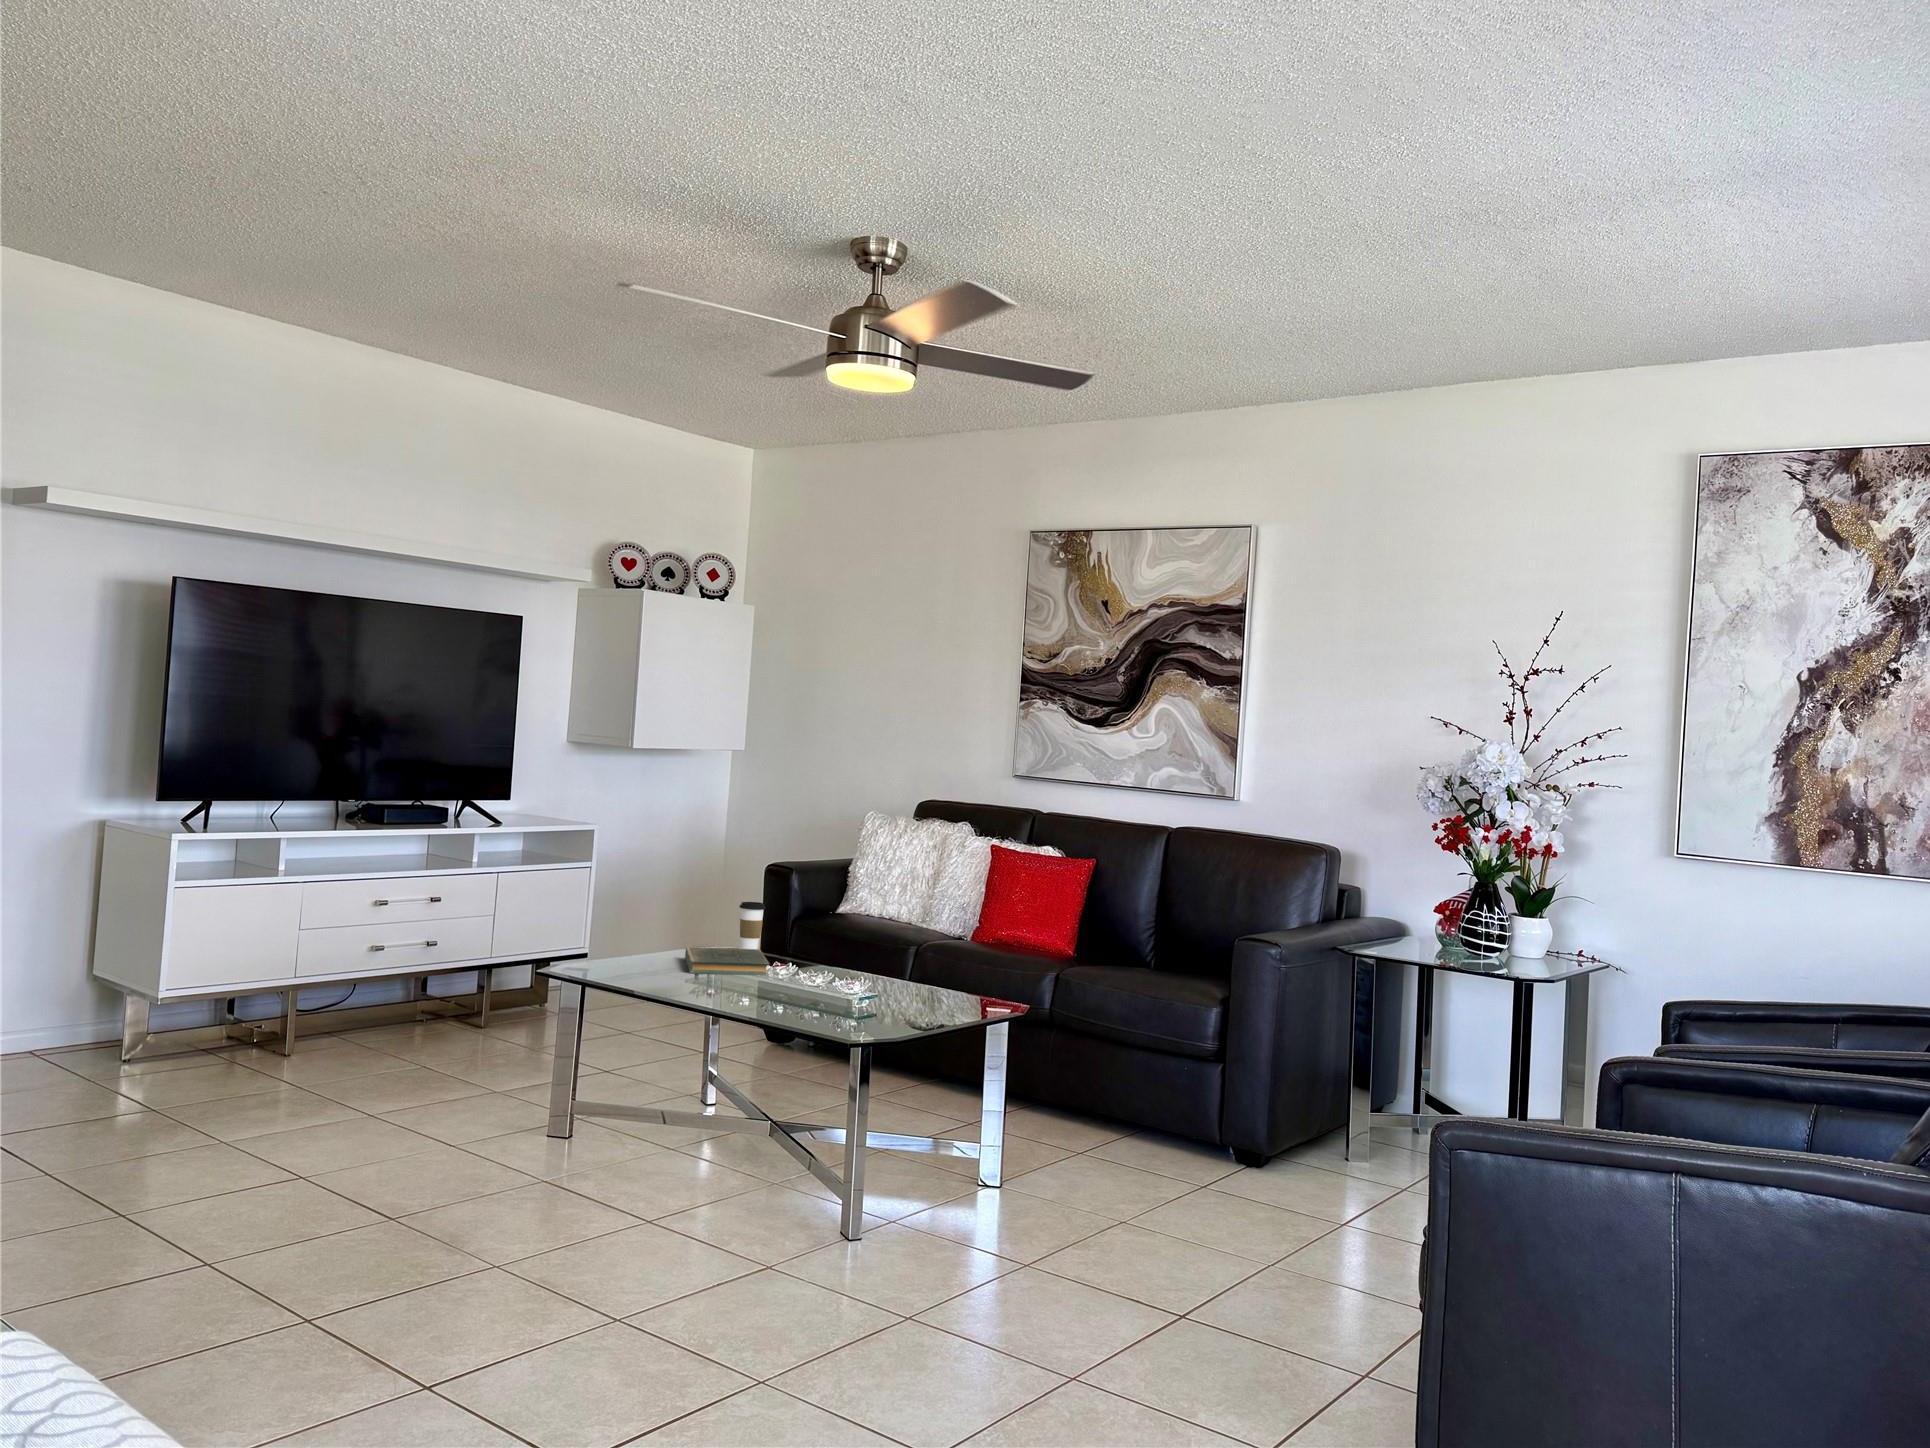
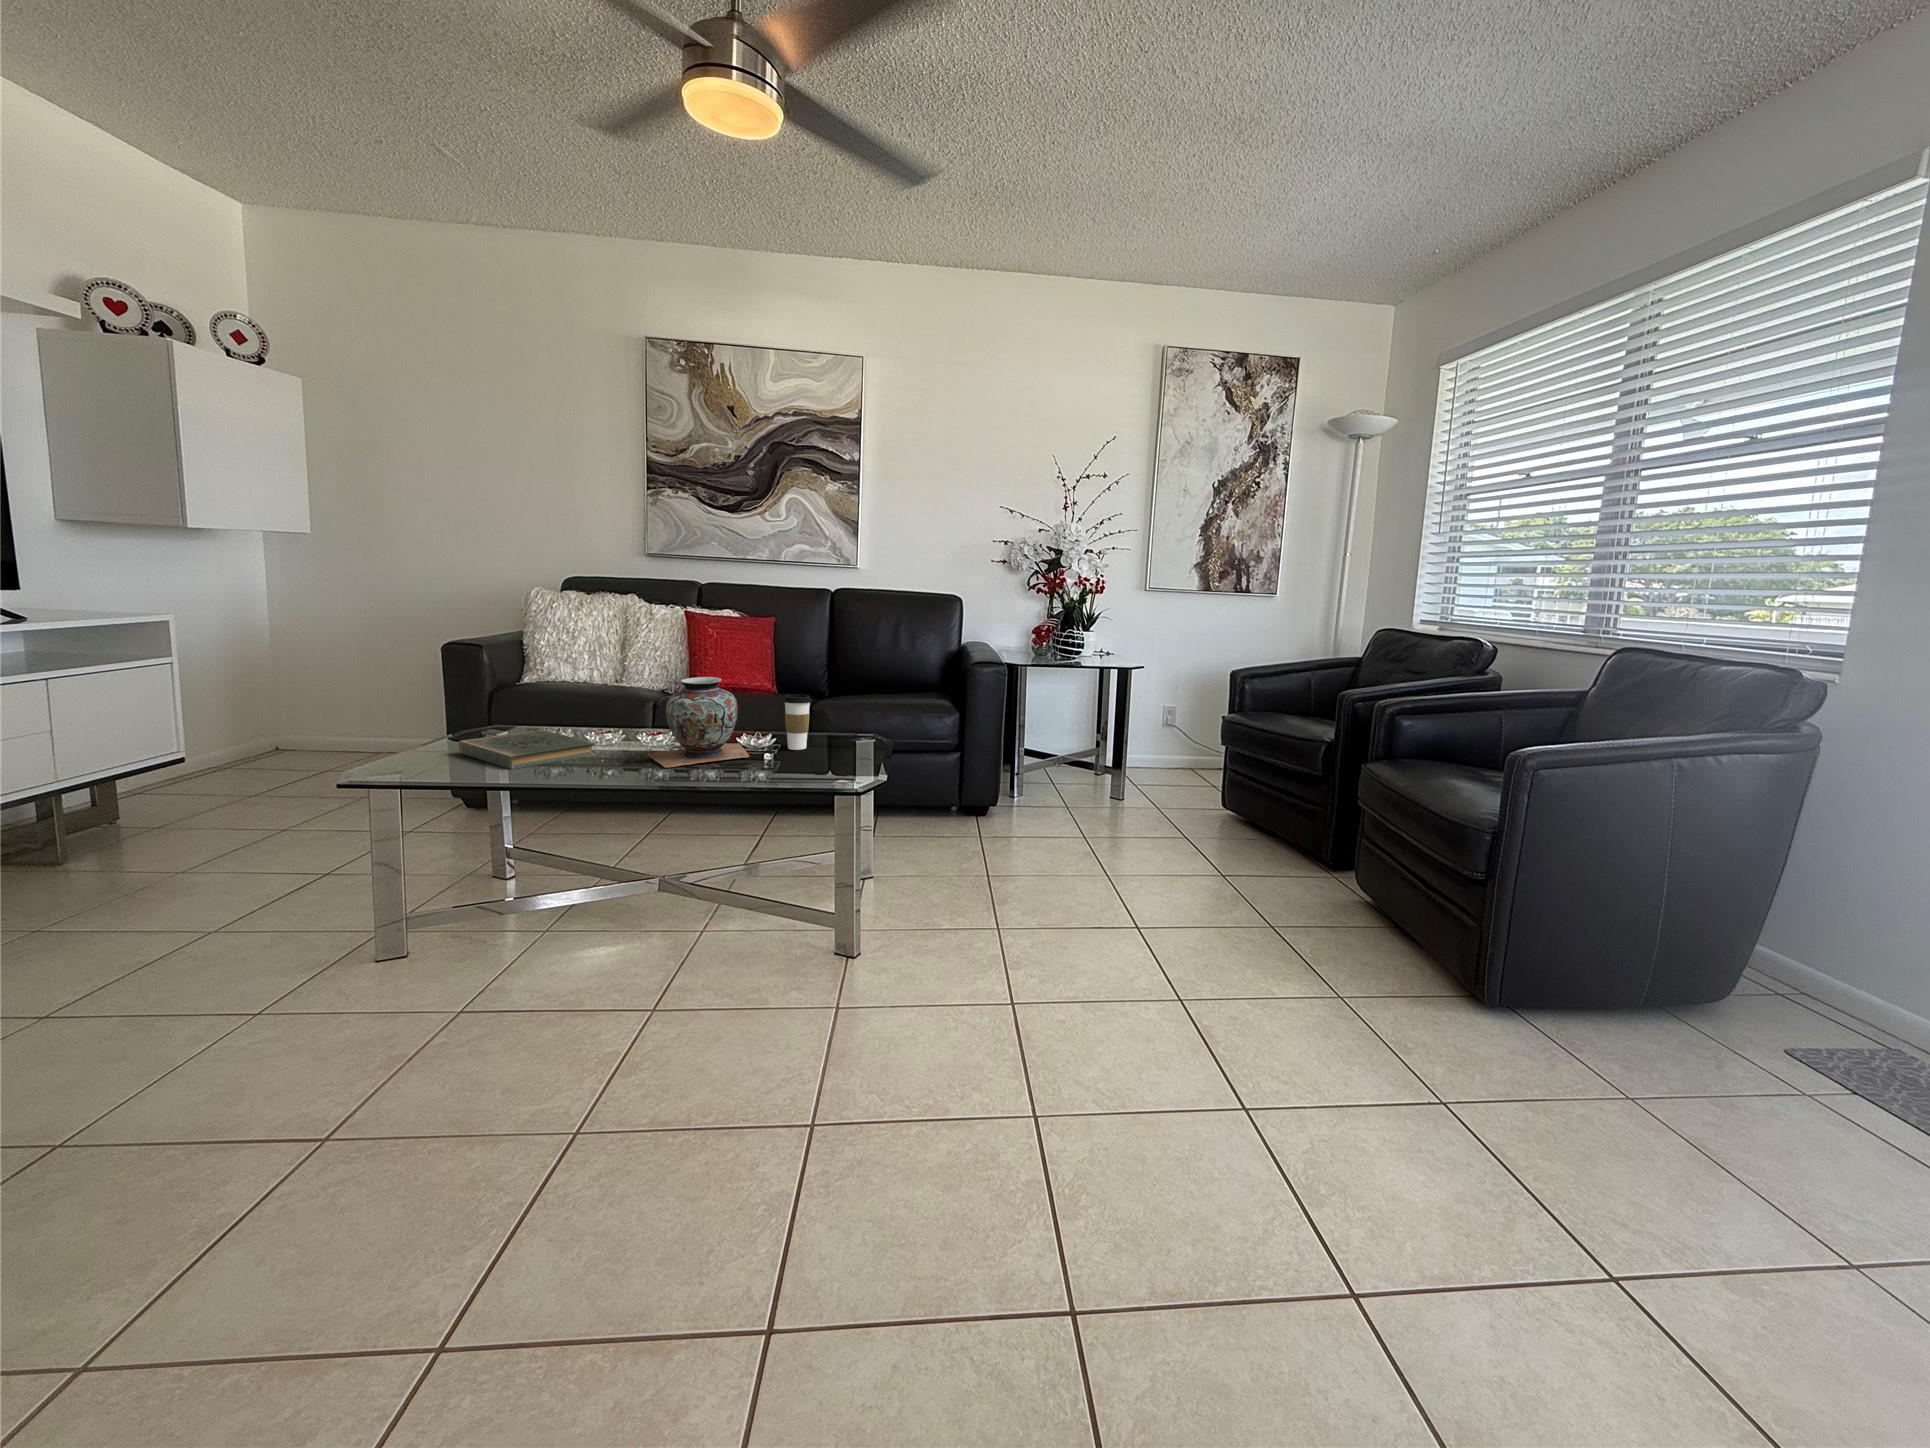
coffee cup: present [739,902,766,949] -> present [783,694,812,750]
decorative vase: none [786,907,885,997] -> present [647,677,749,768]

